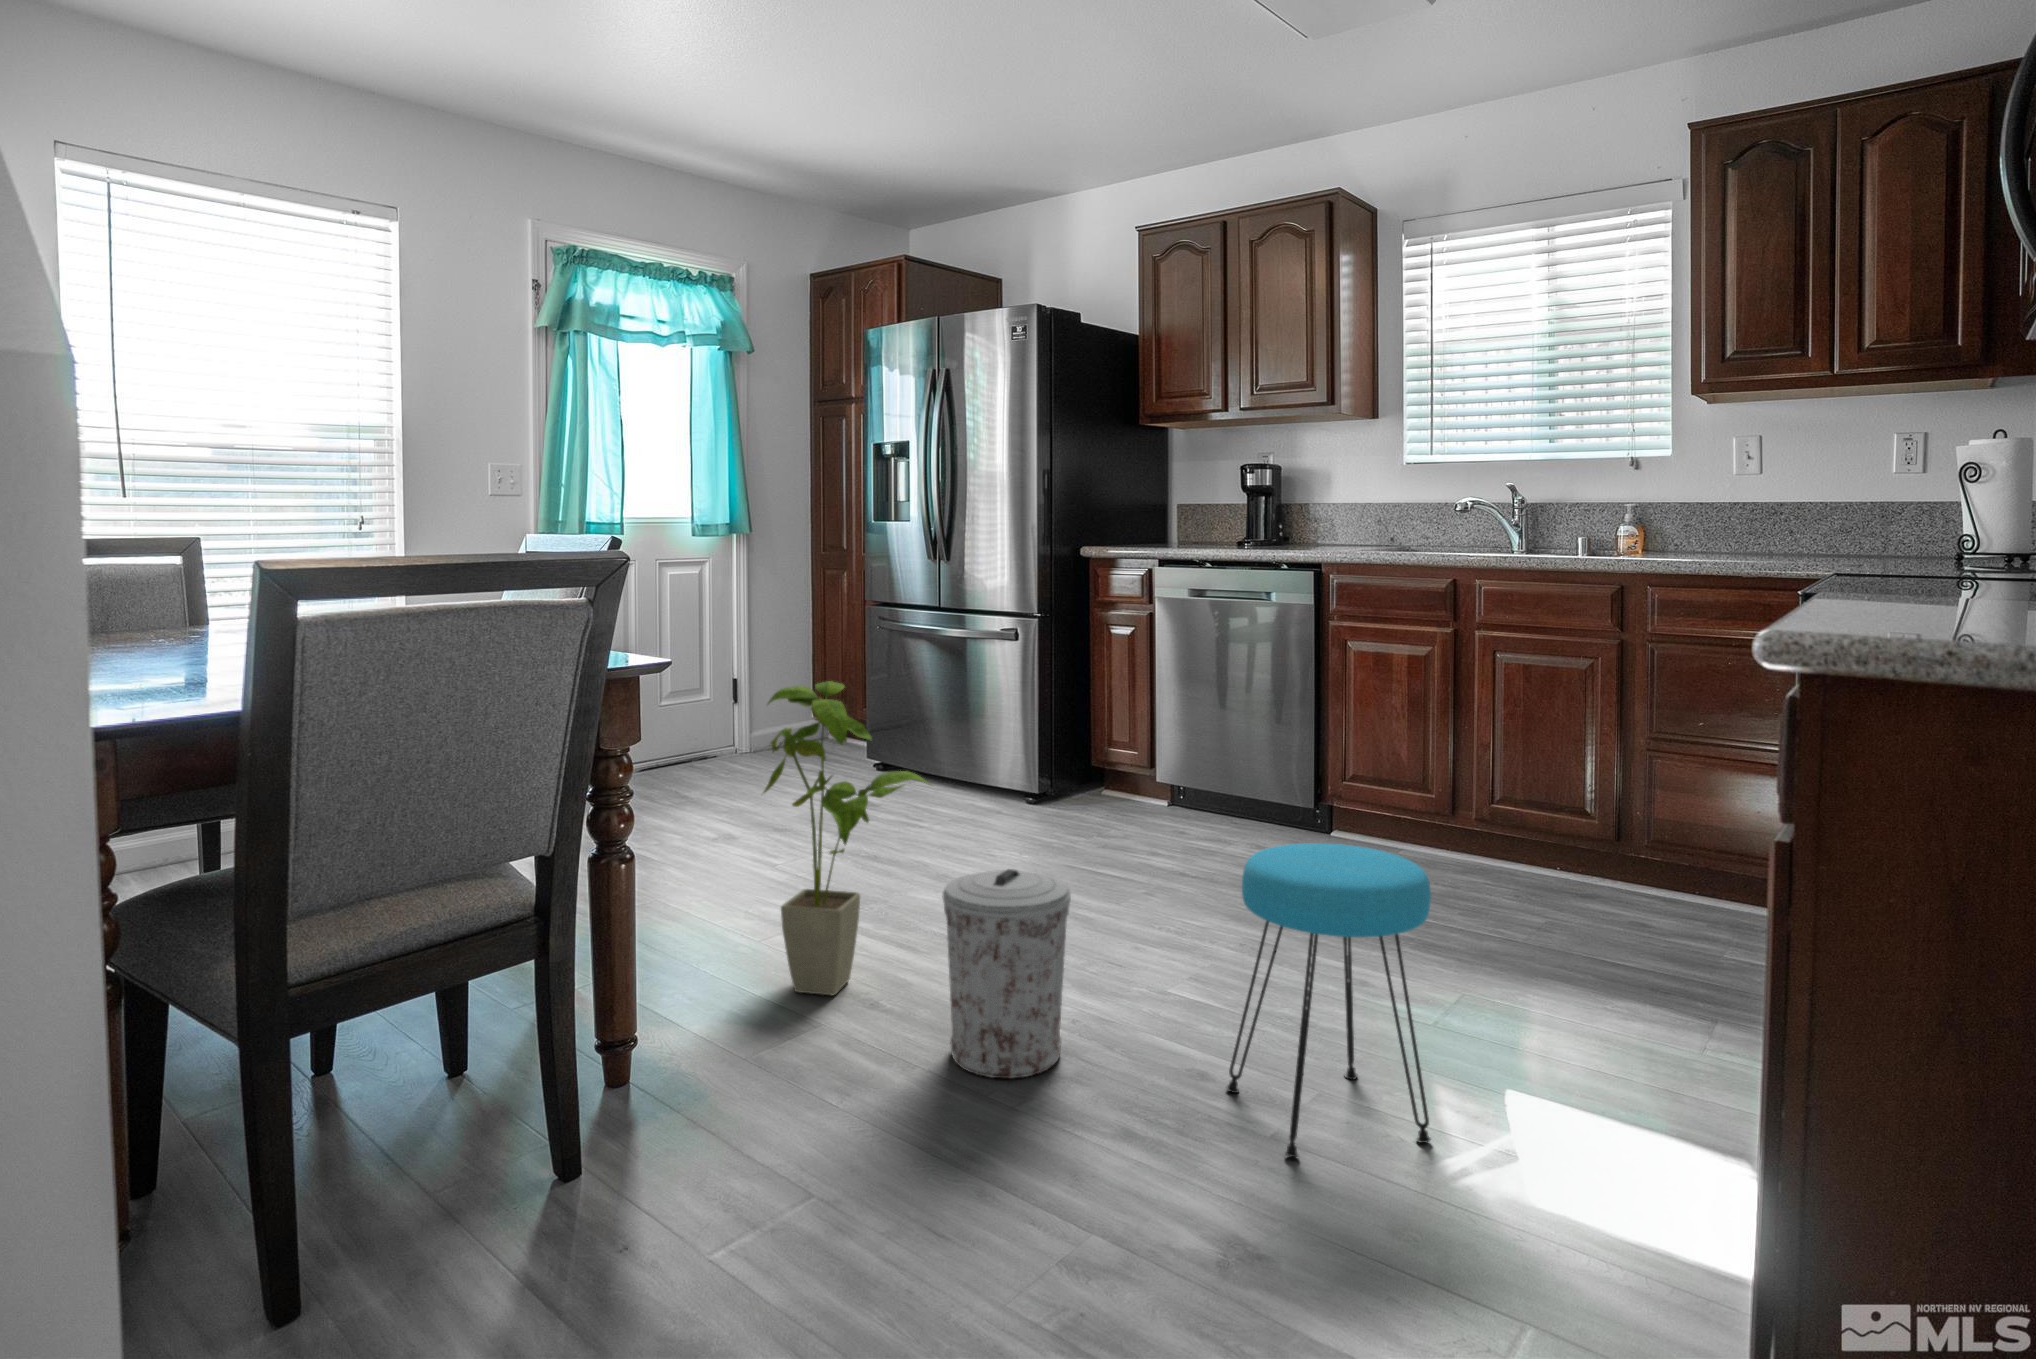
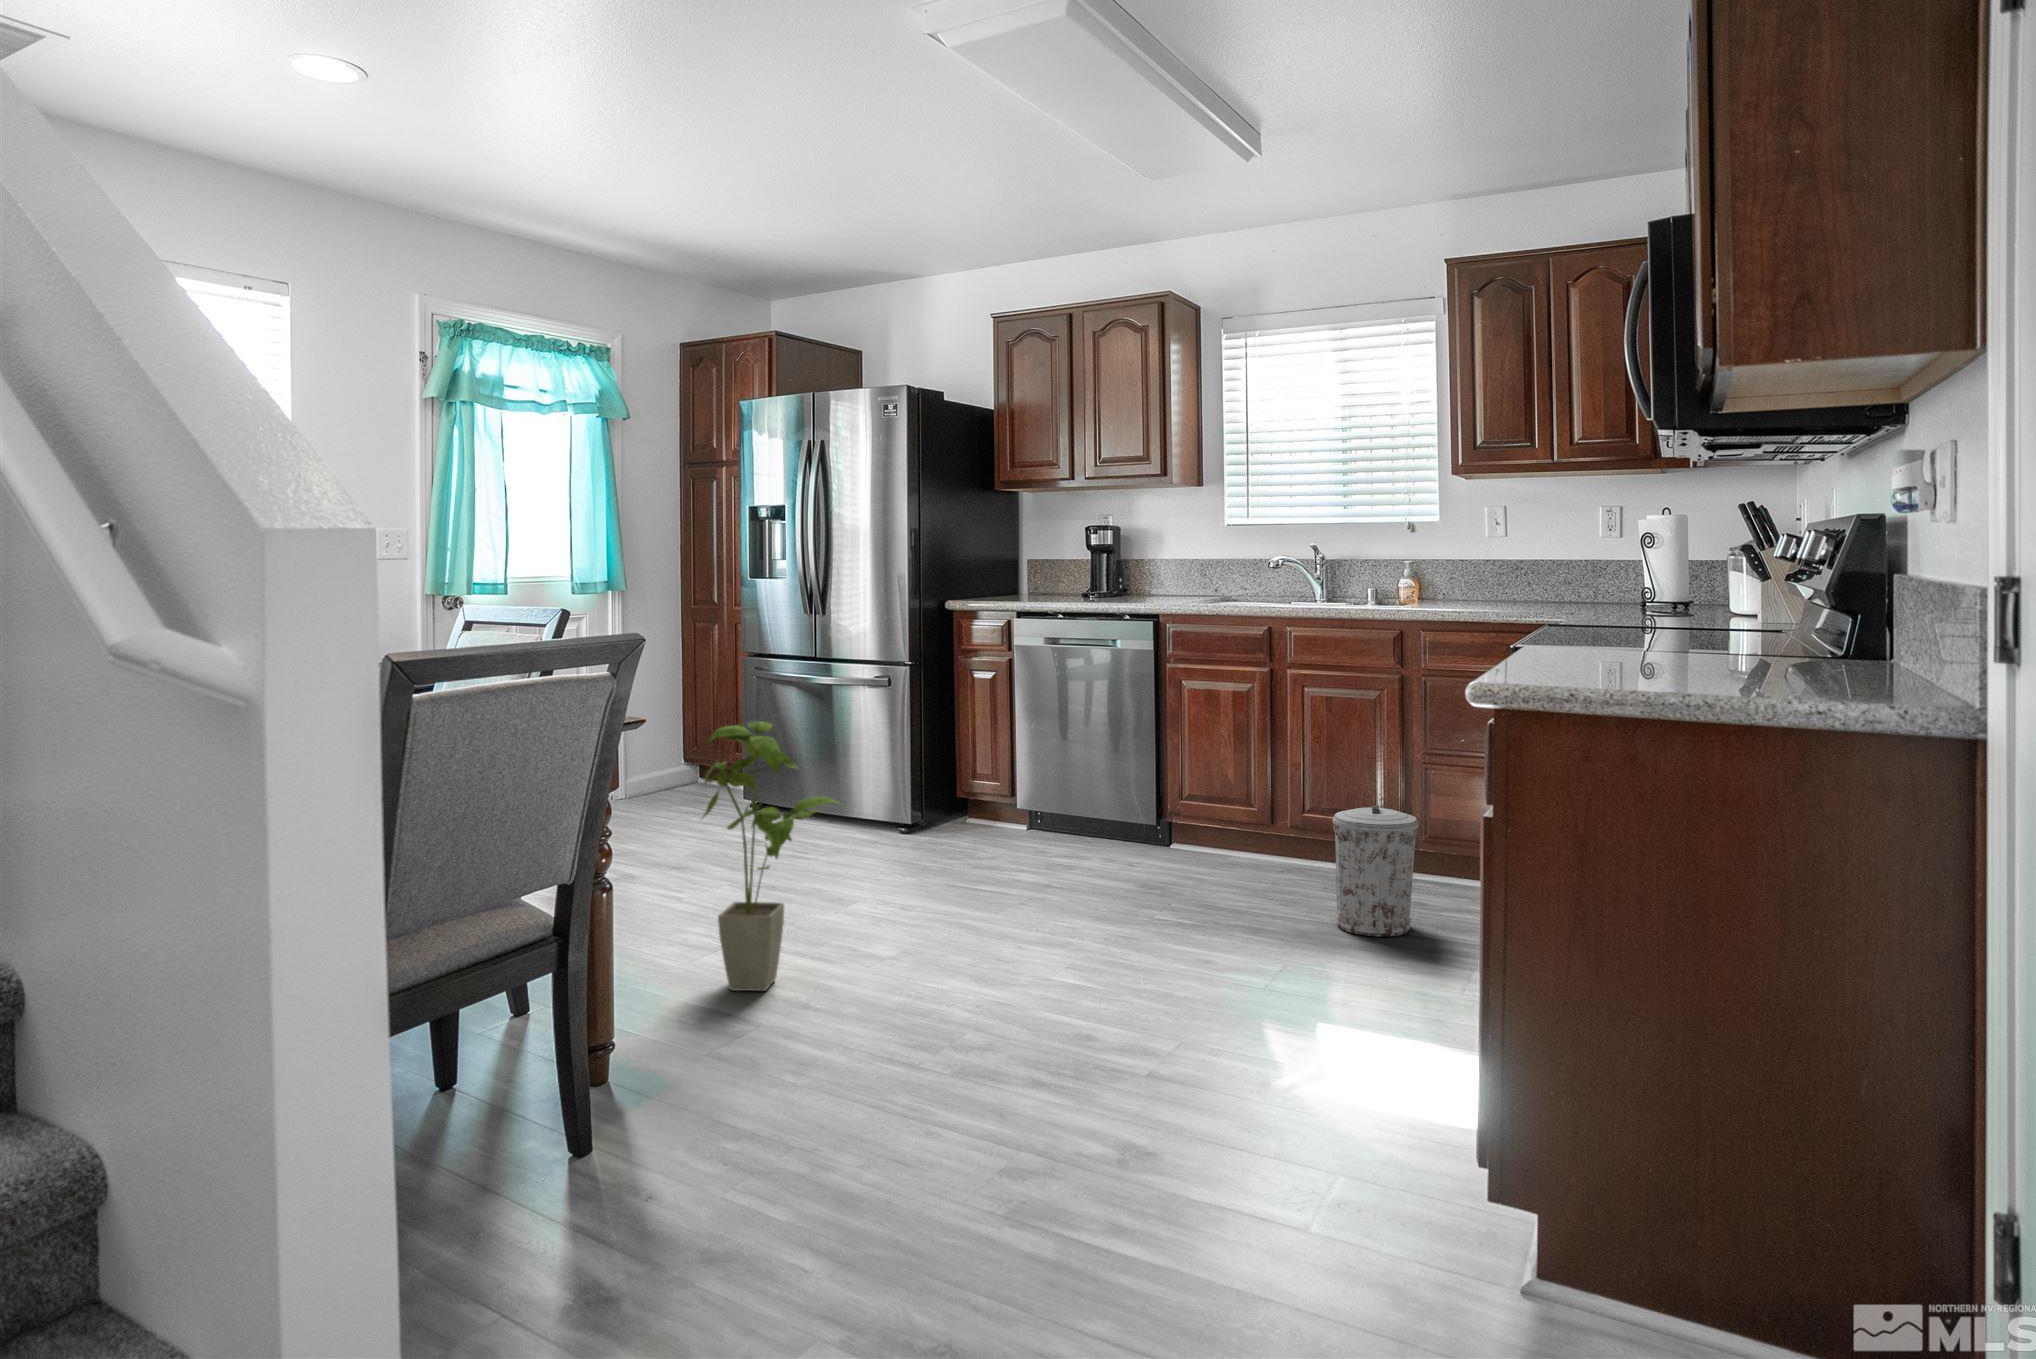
stool: present [1226,843,1431,1157] -> none [1100,837,1257,1075]
trash can: present [942,869,1071,1078] -> present [1333,805,1419,937]

